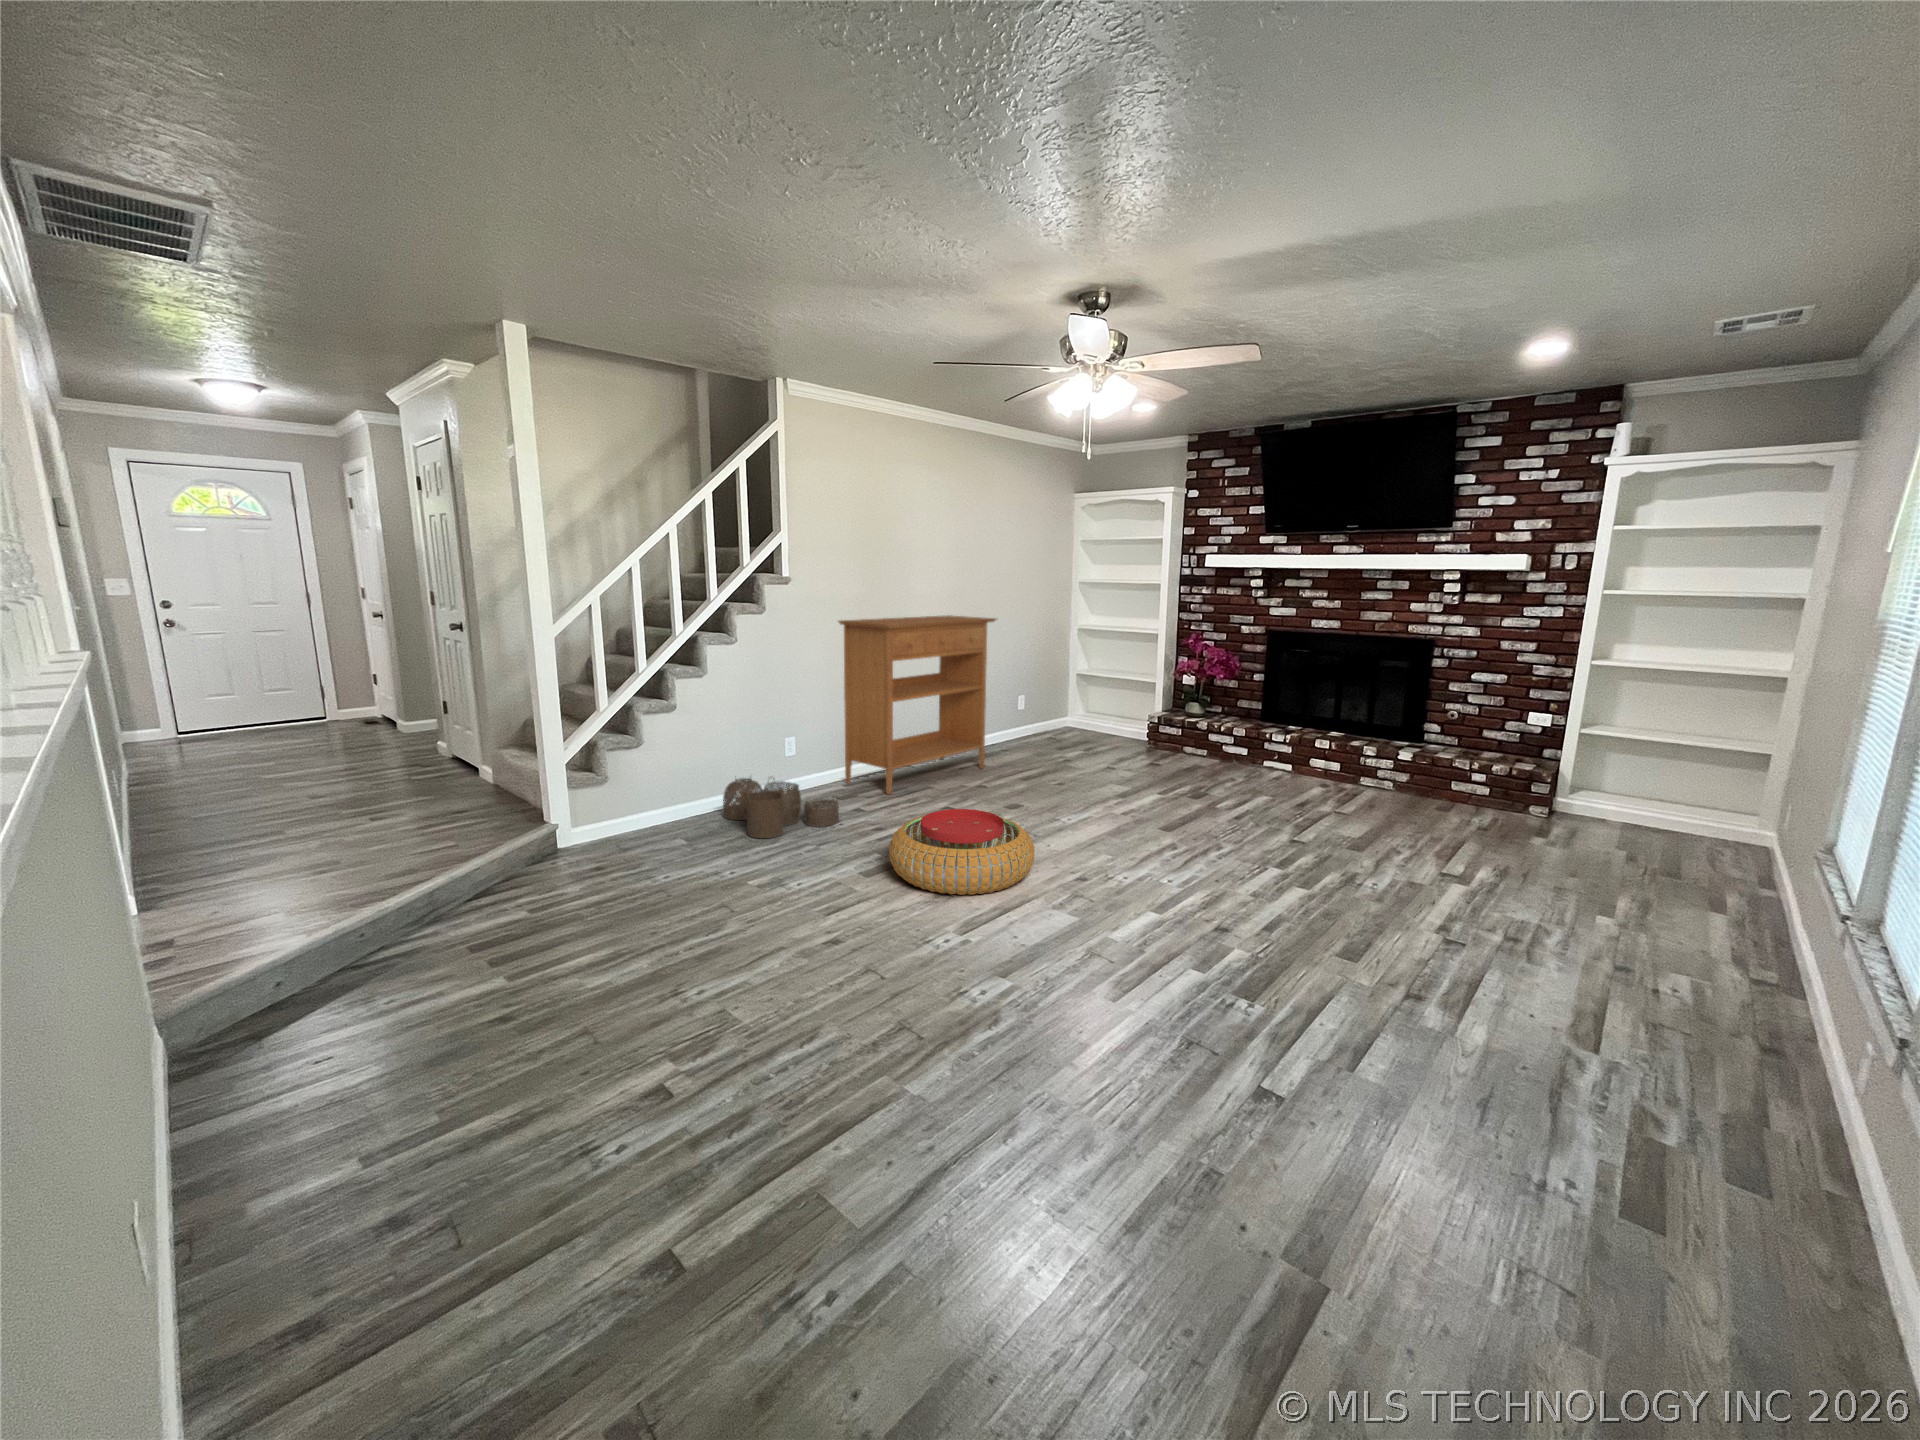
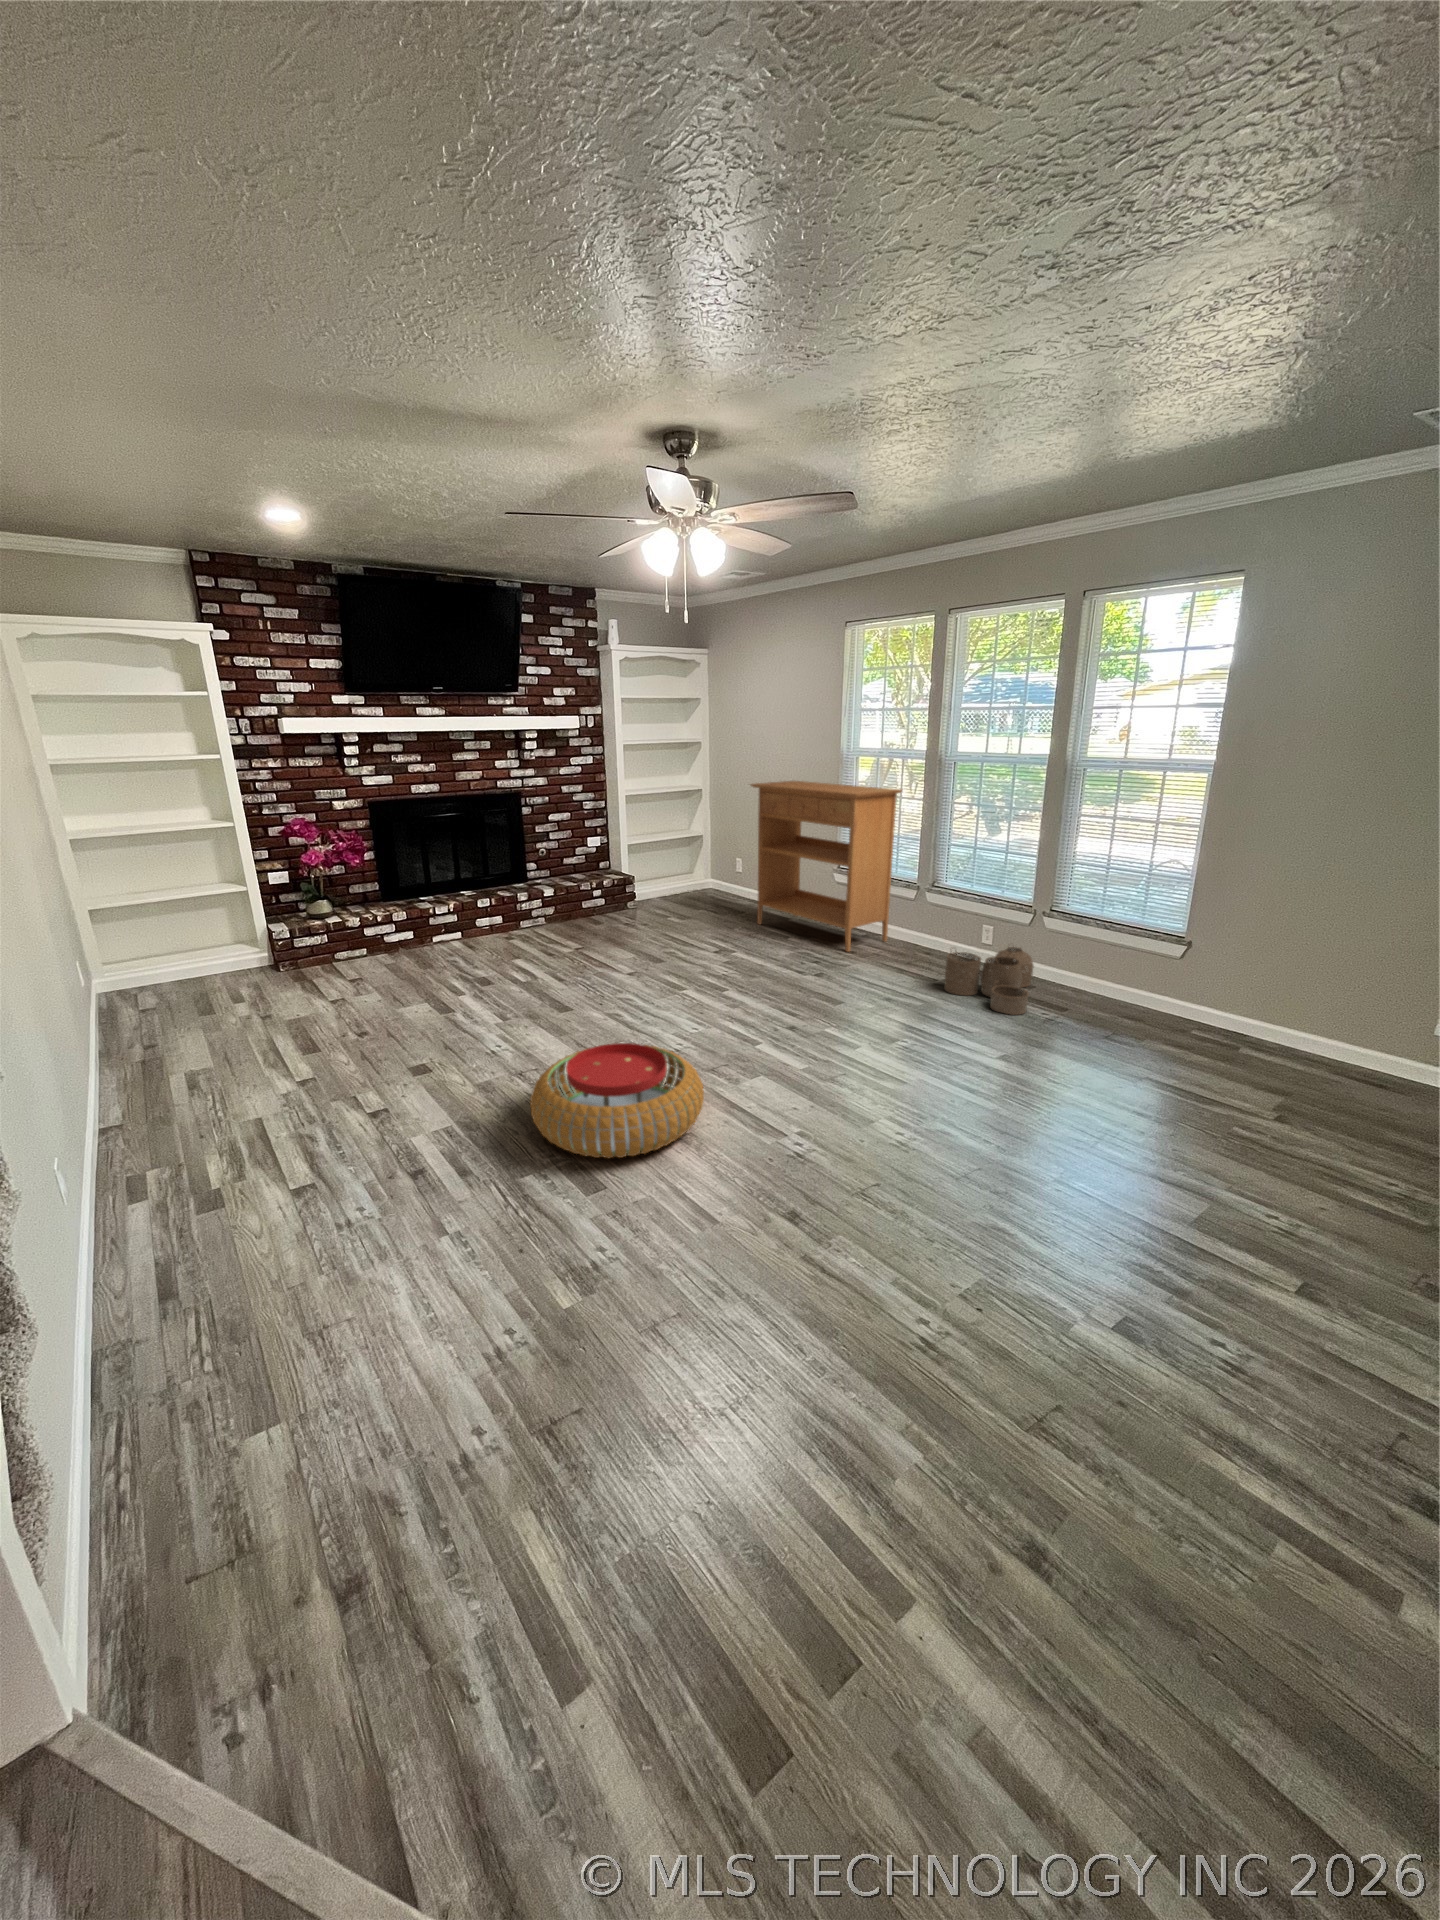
console table: present [839,615,997,794] -> present [751,781,902,952]
woven basket: present [723,778,839,838] -> present [945,947,1034,1015]

